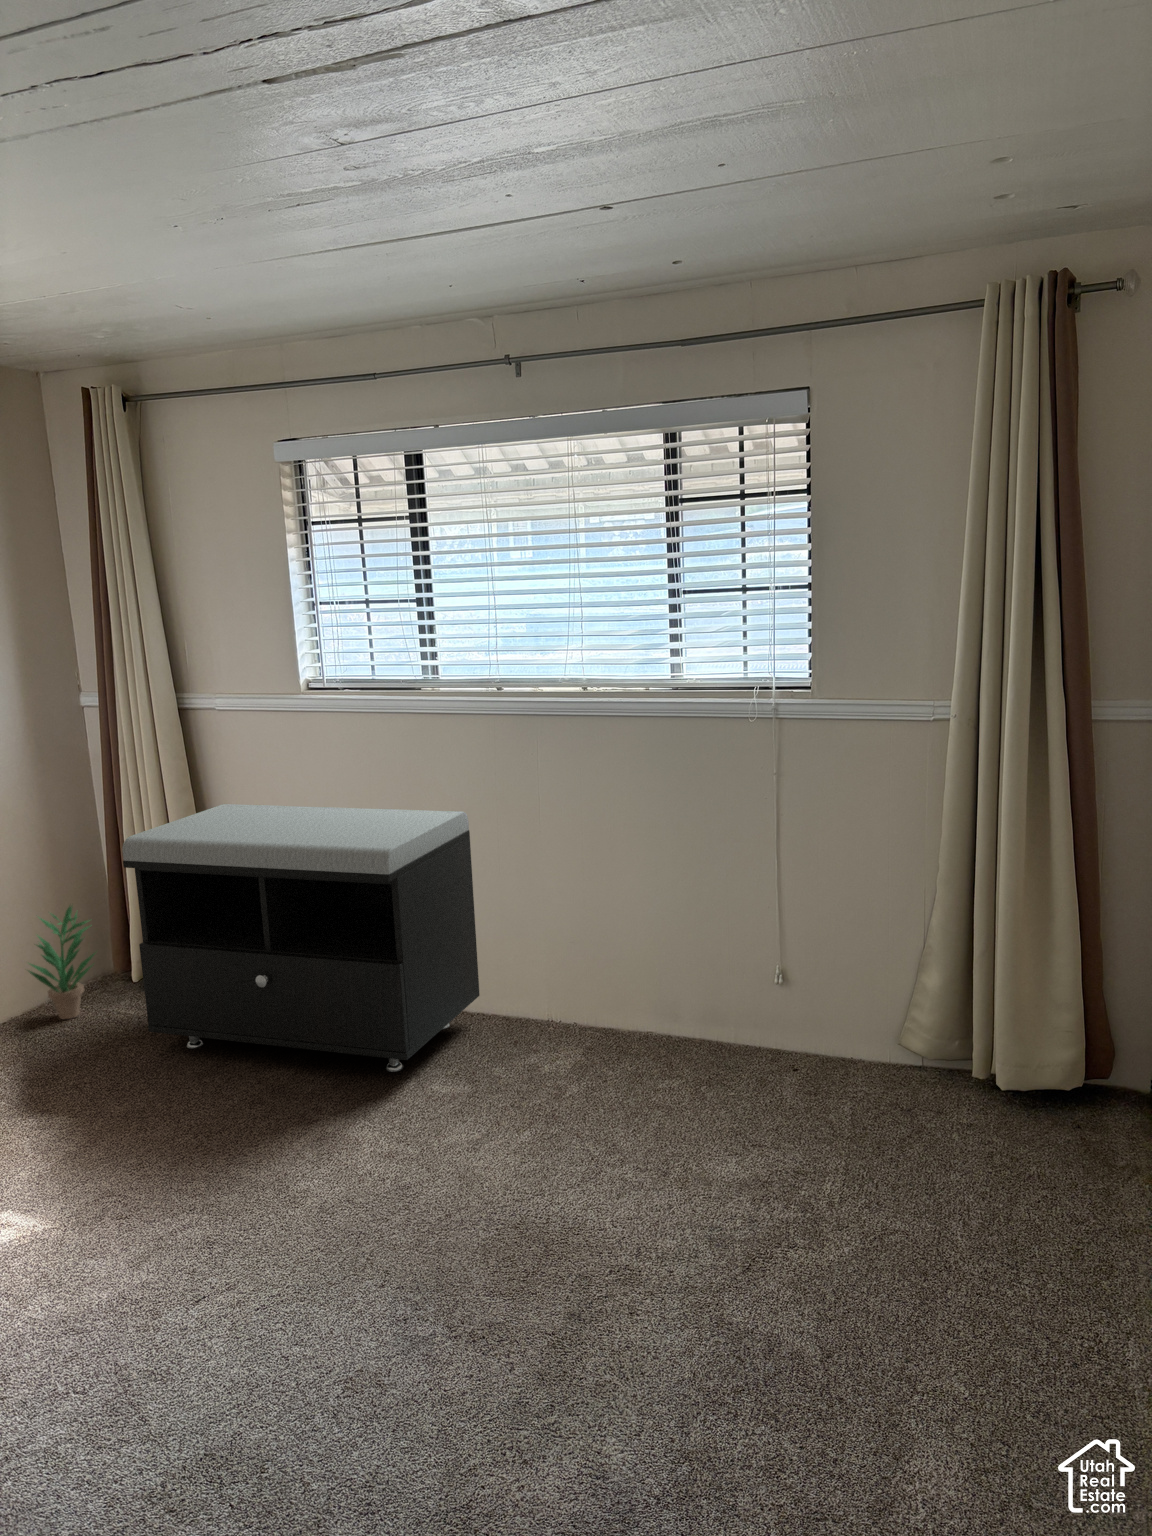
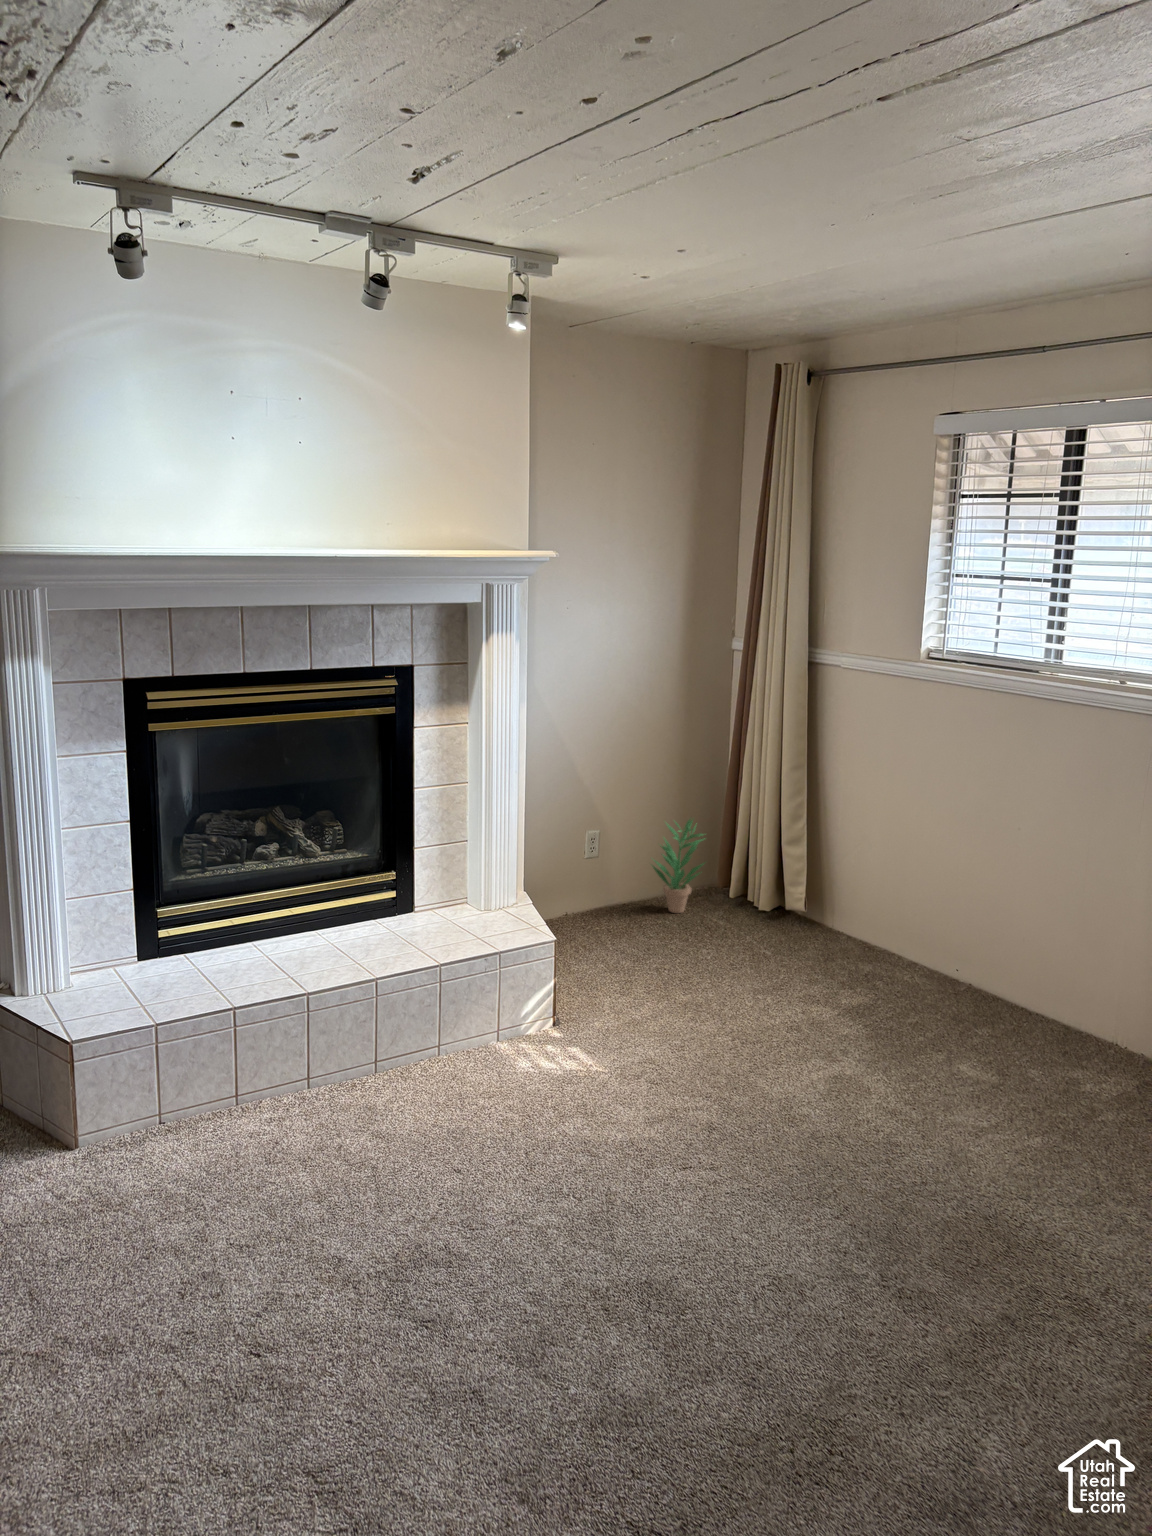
storage bench: present [122,804,480,1072] -> none [728,755,1060,1040]

